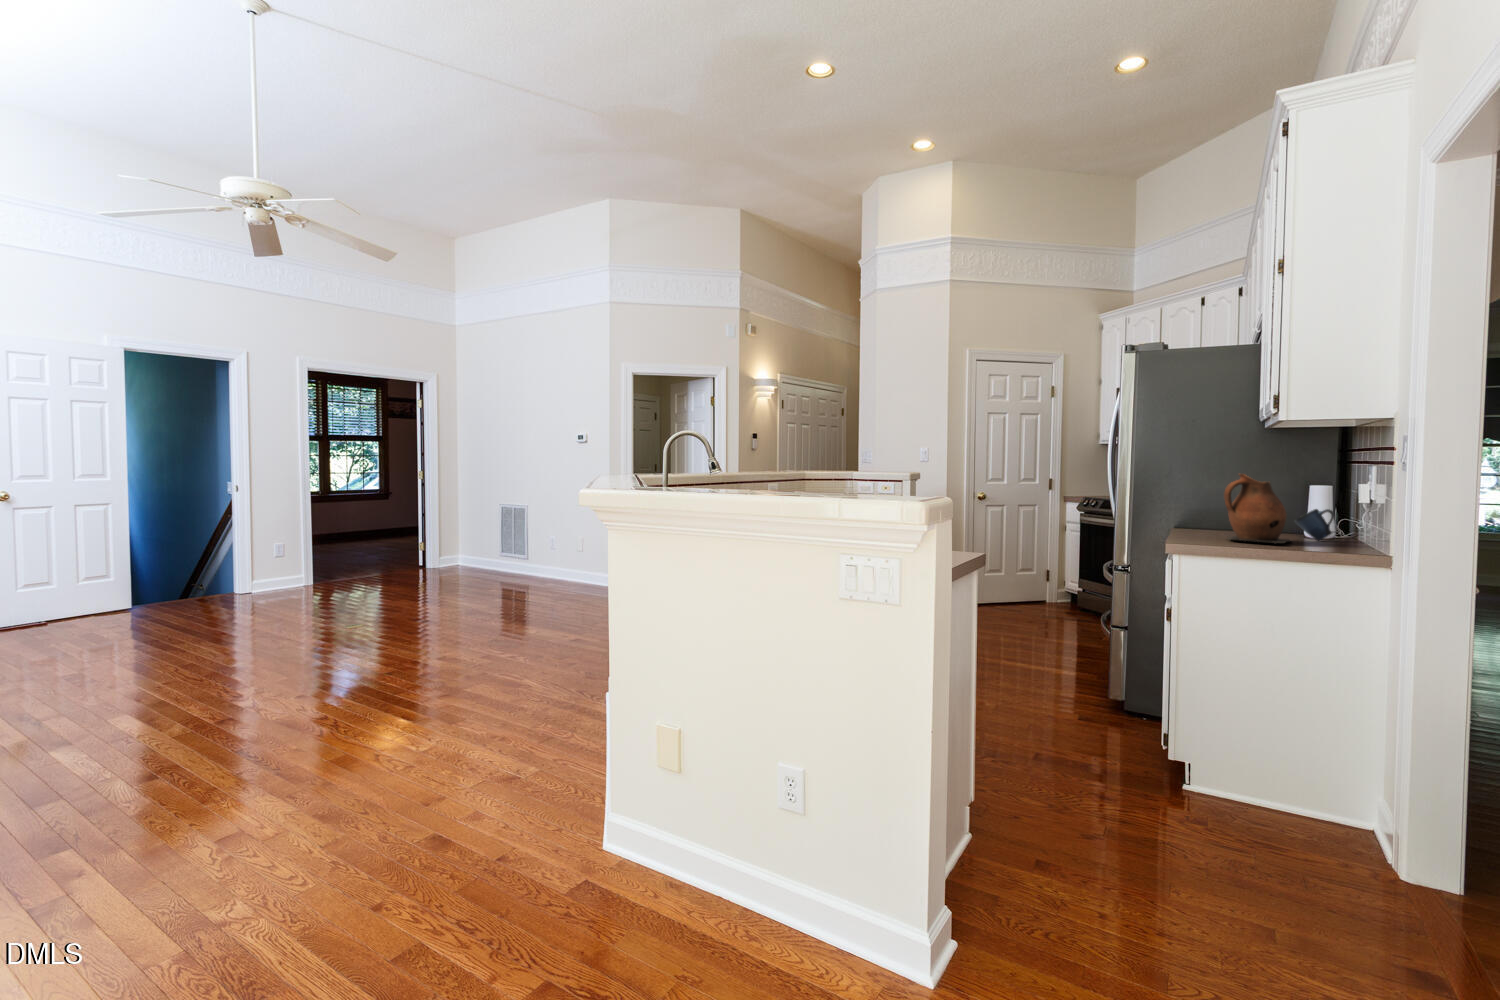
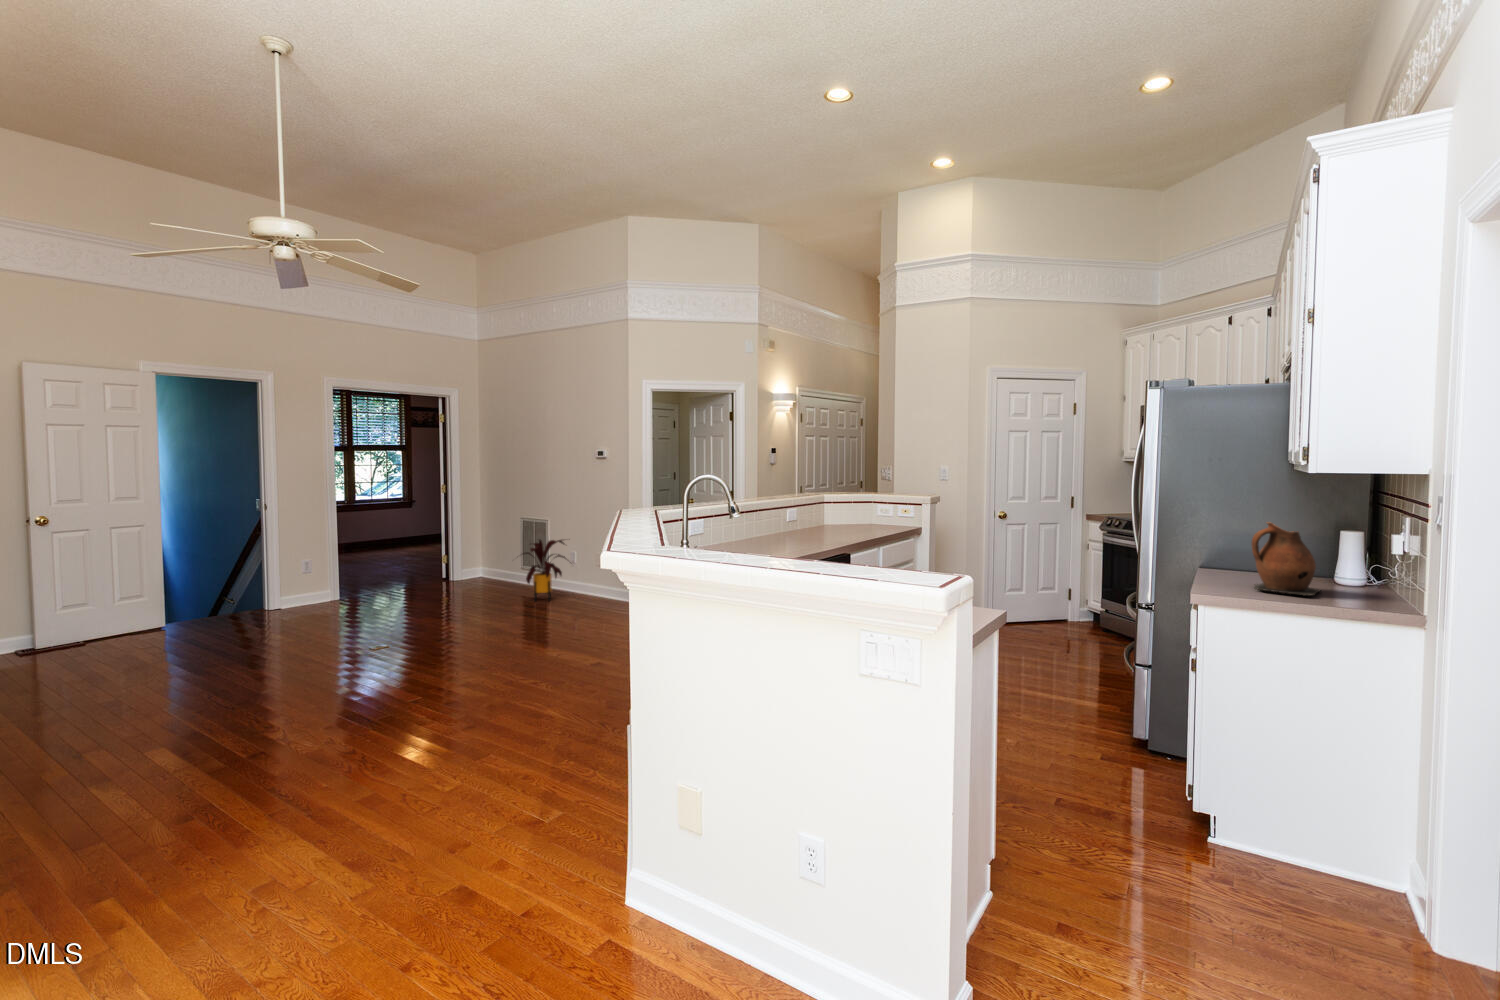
mug: present [1295,509,1334,541] -> none [1324,557,1366,590]
house plant: none [491,523,554,586] -> present [523,540,566,601]

